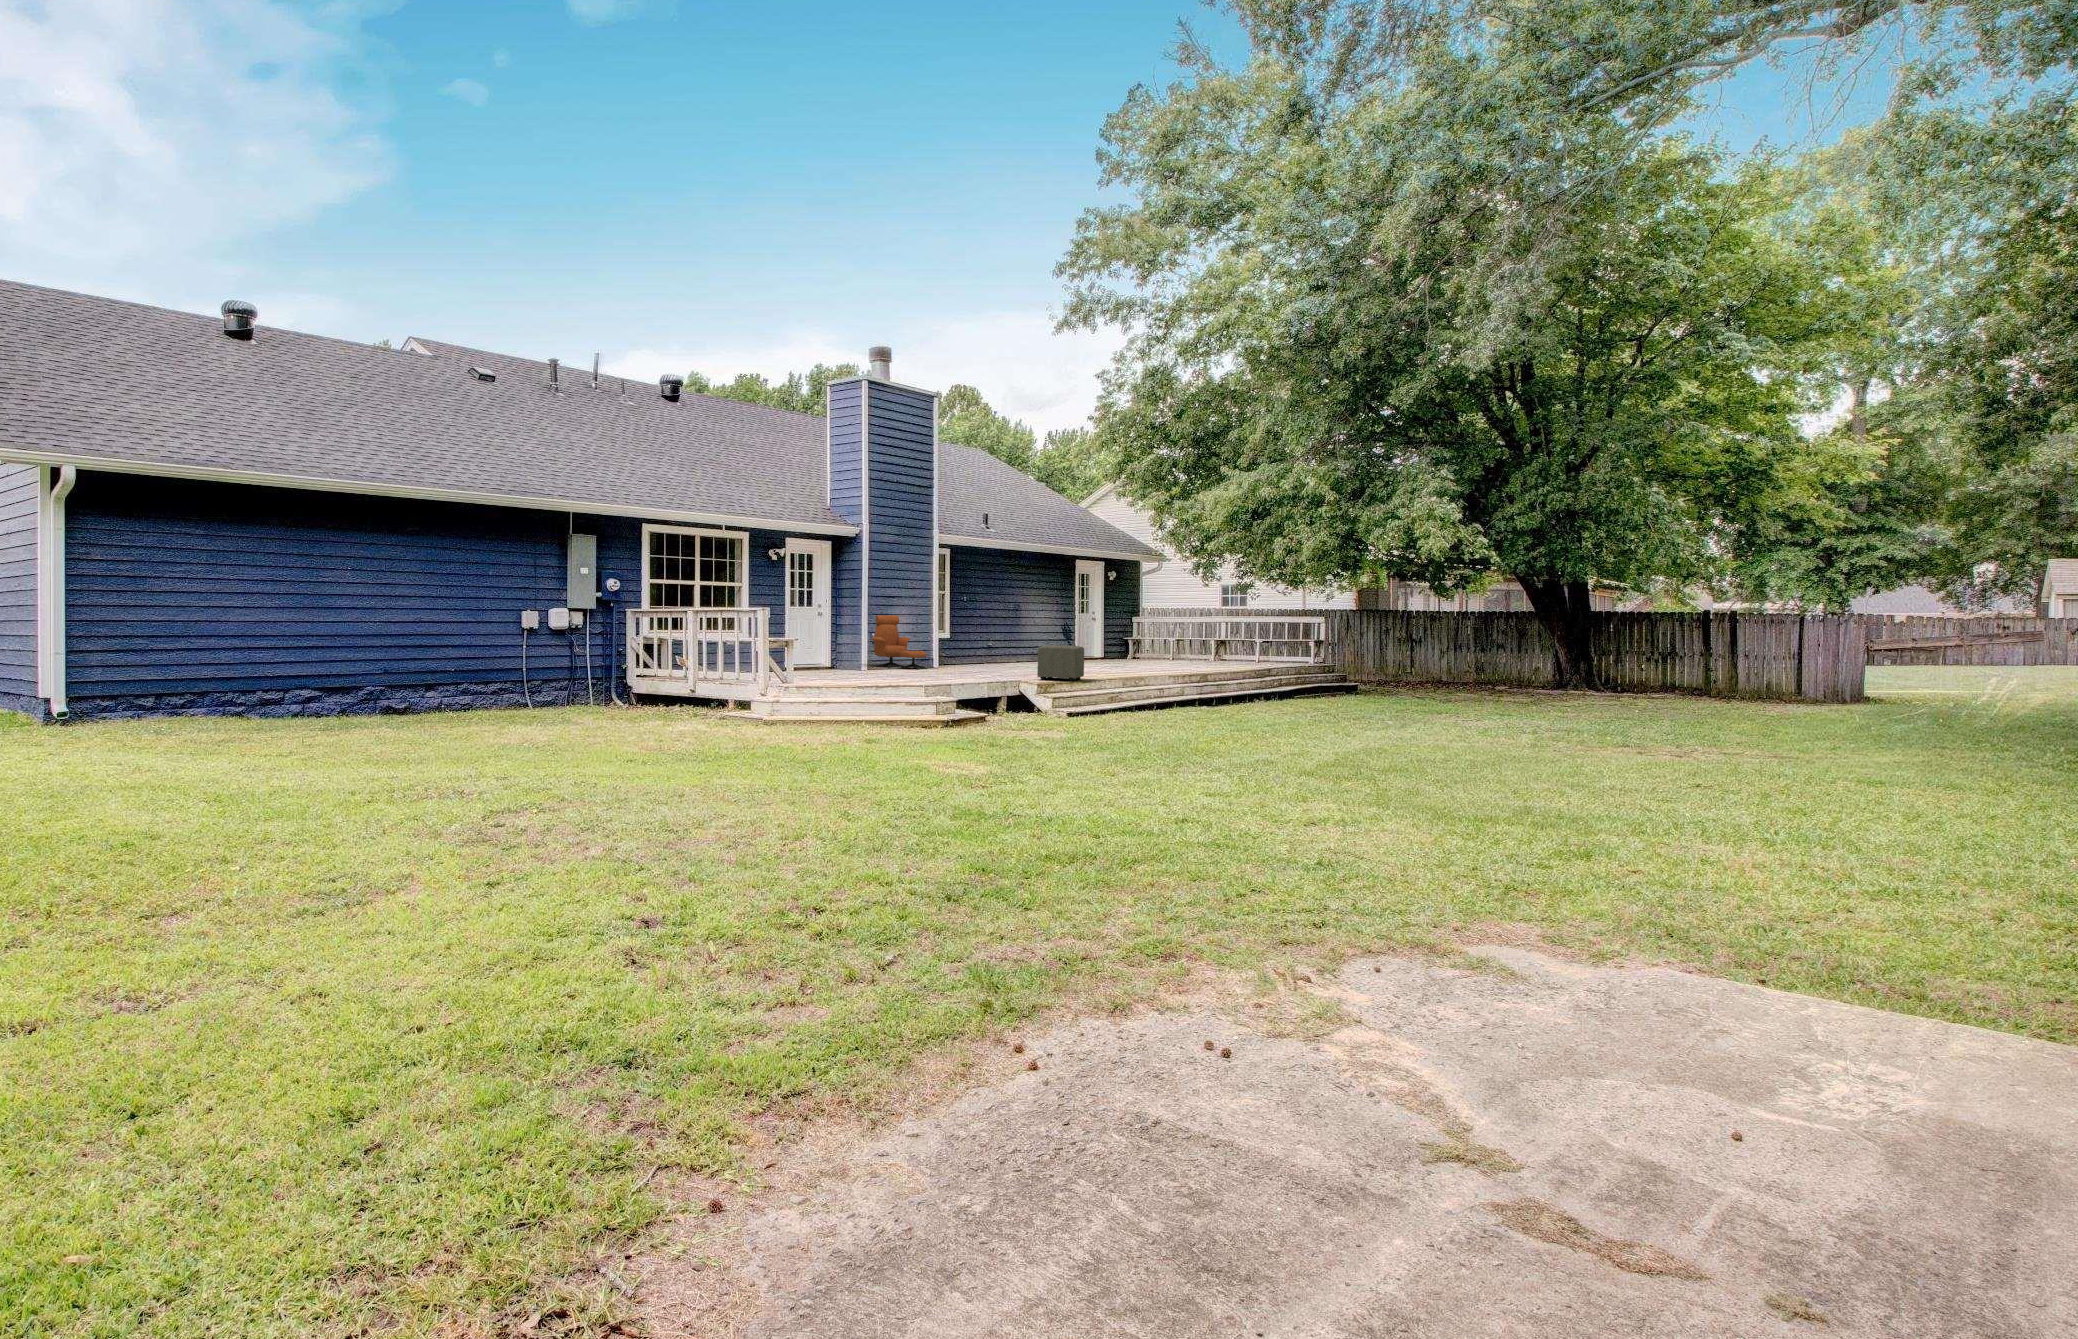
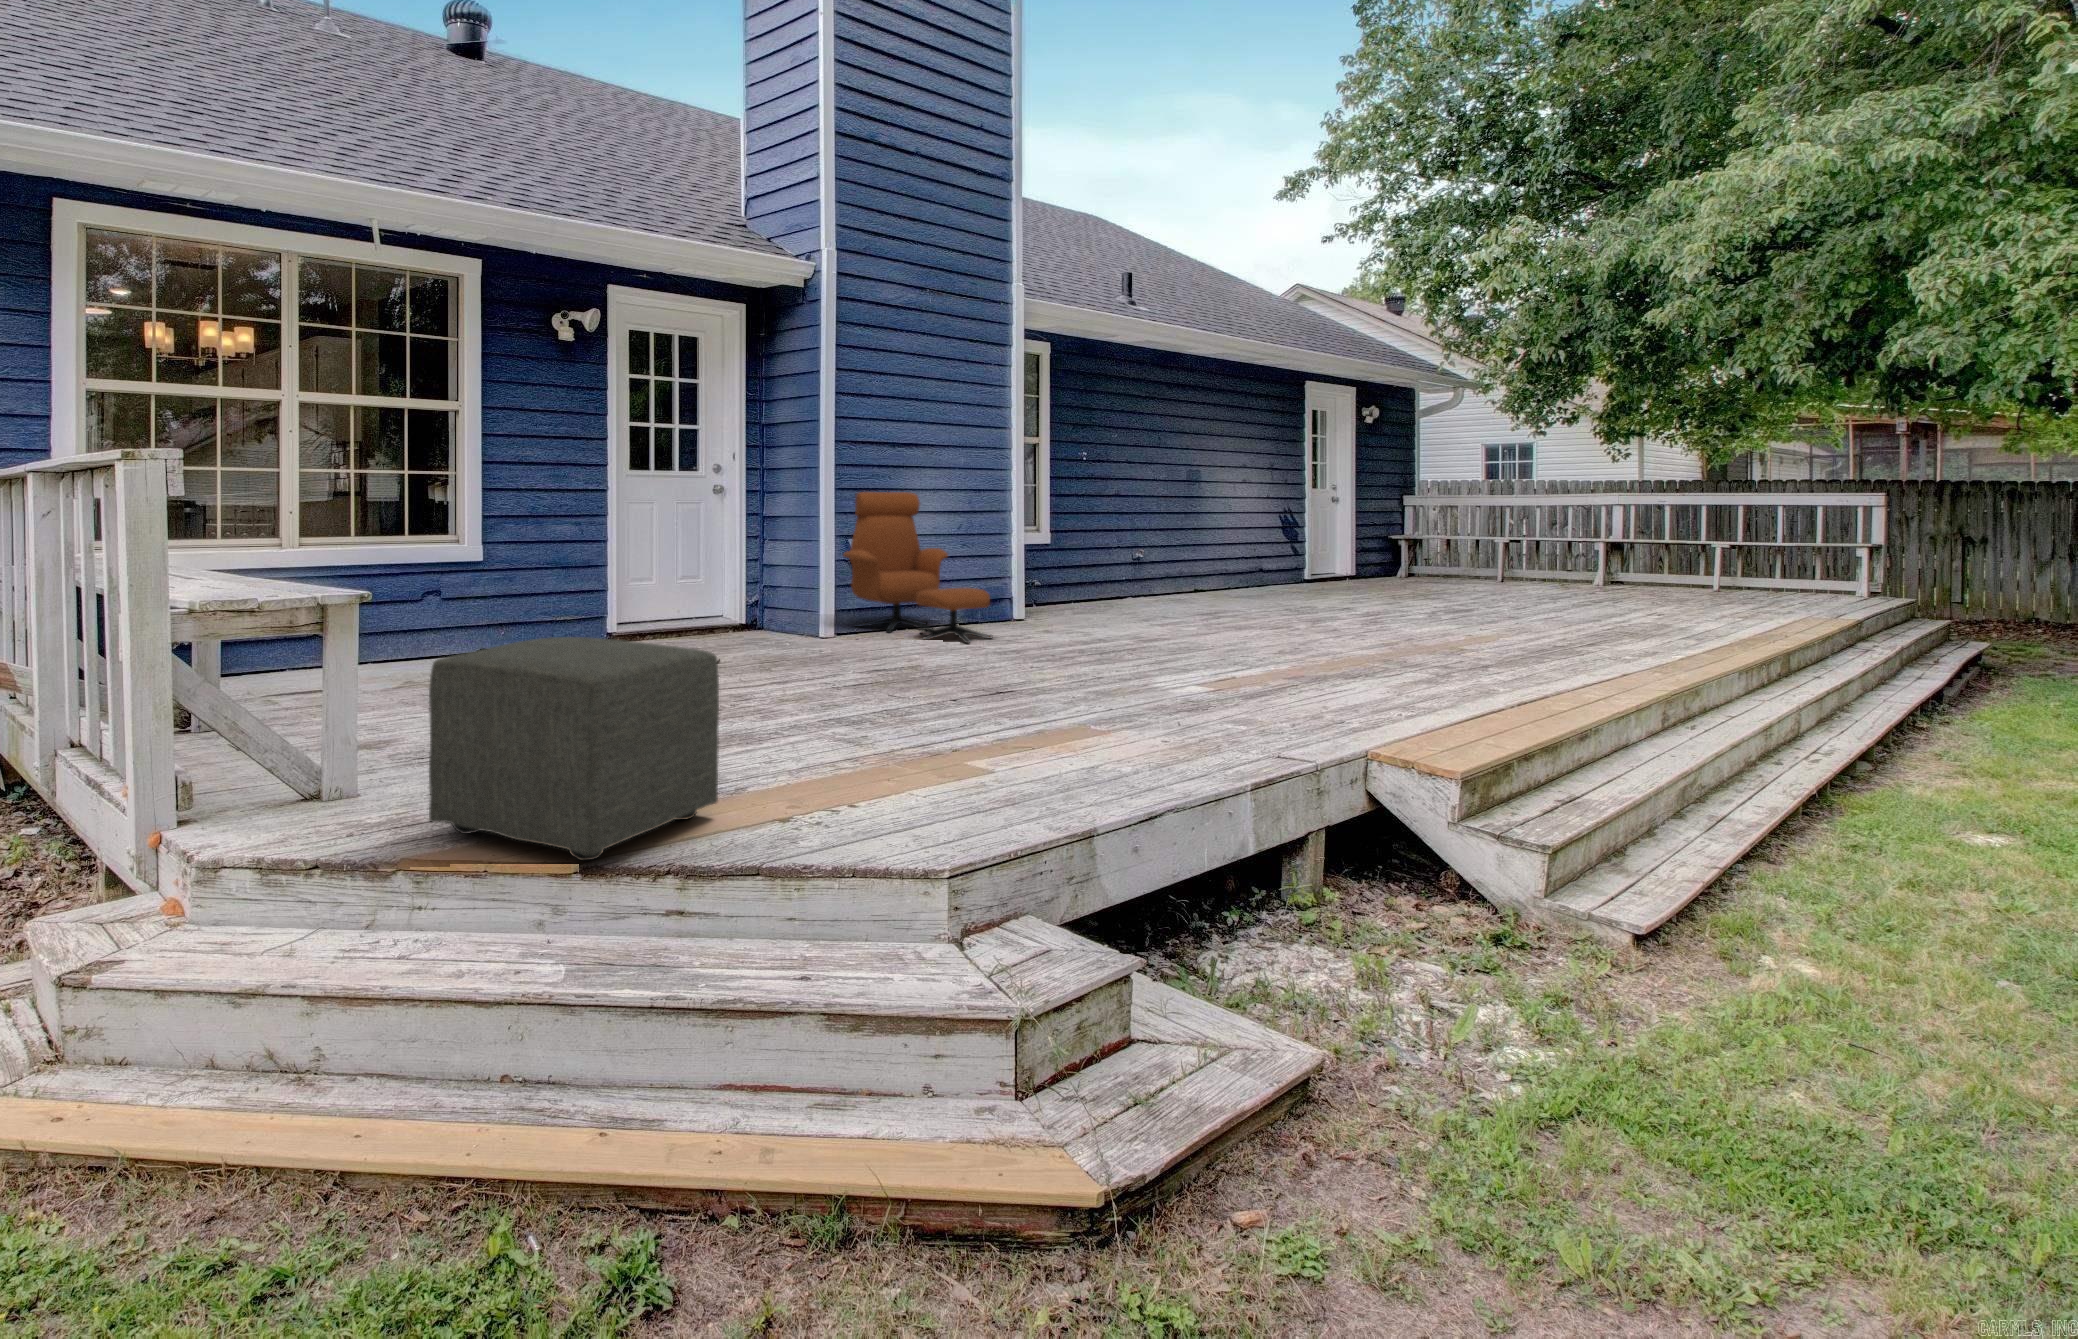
ottoman: present [1037,645,1084,681] -> present [429,637,719,861]

